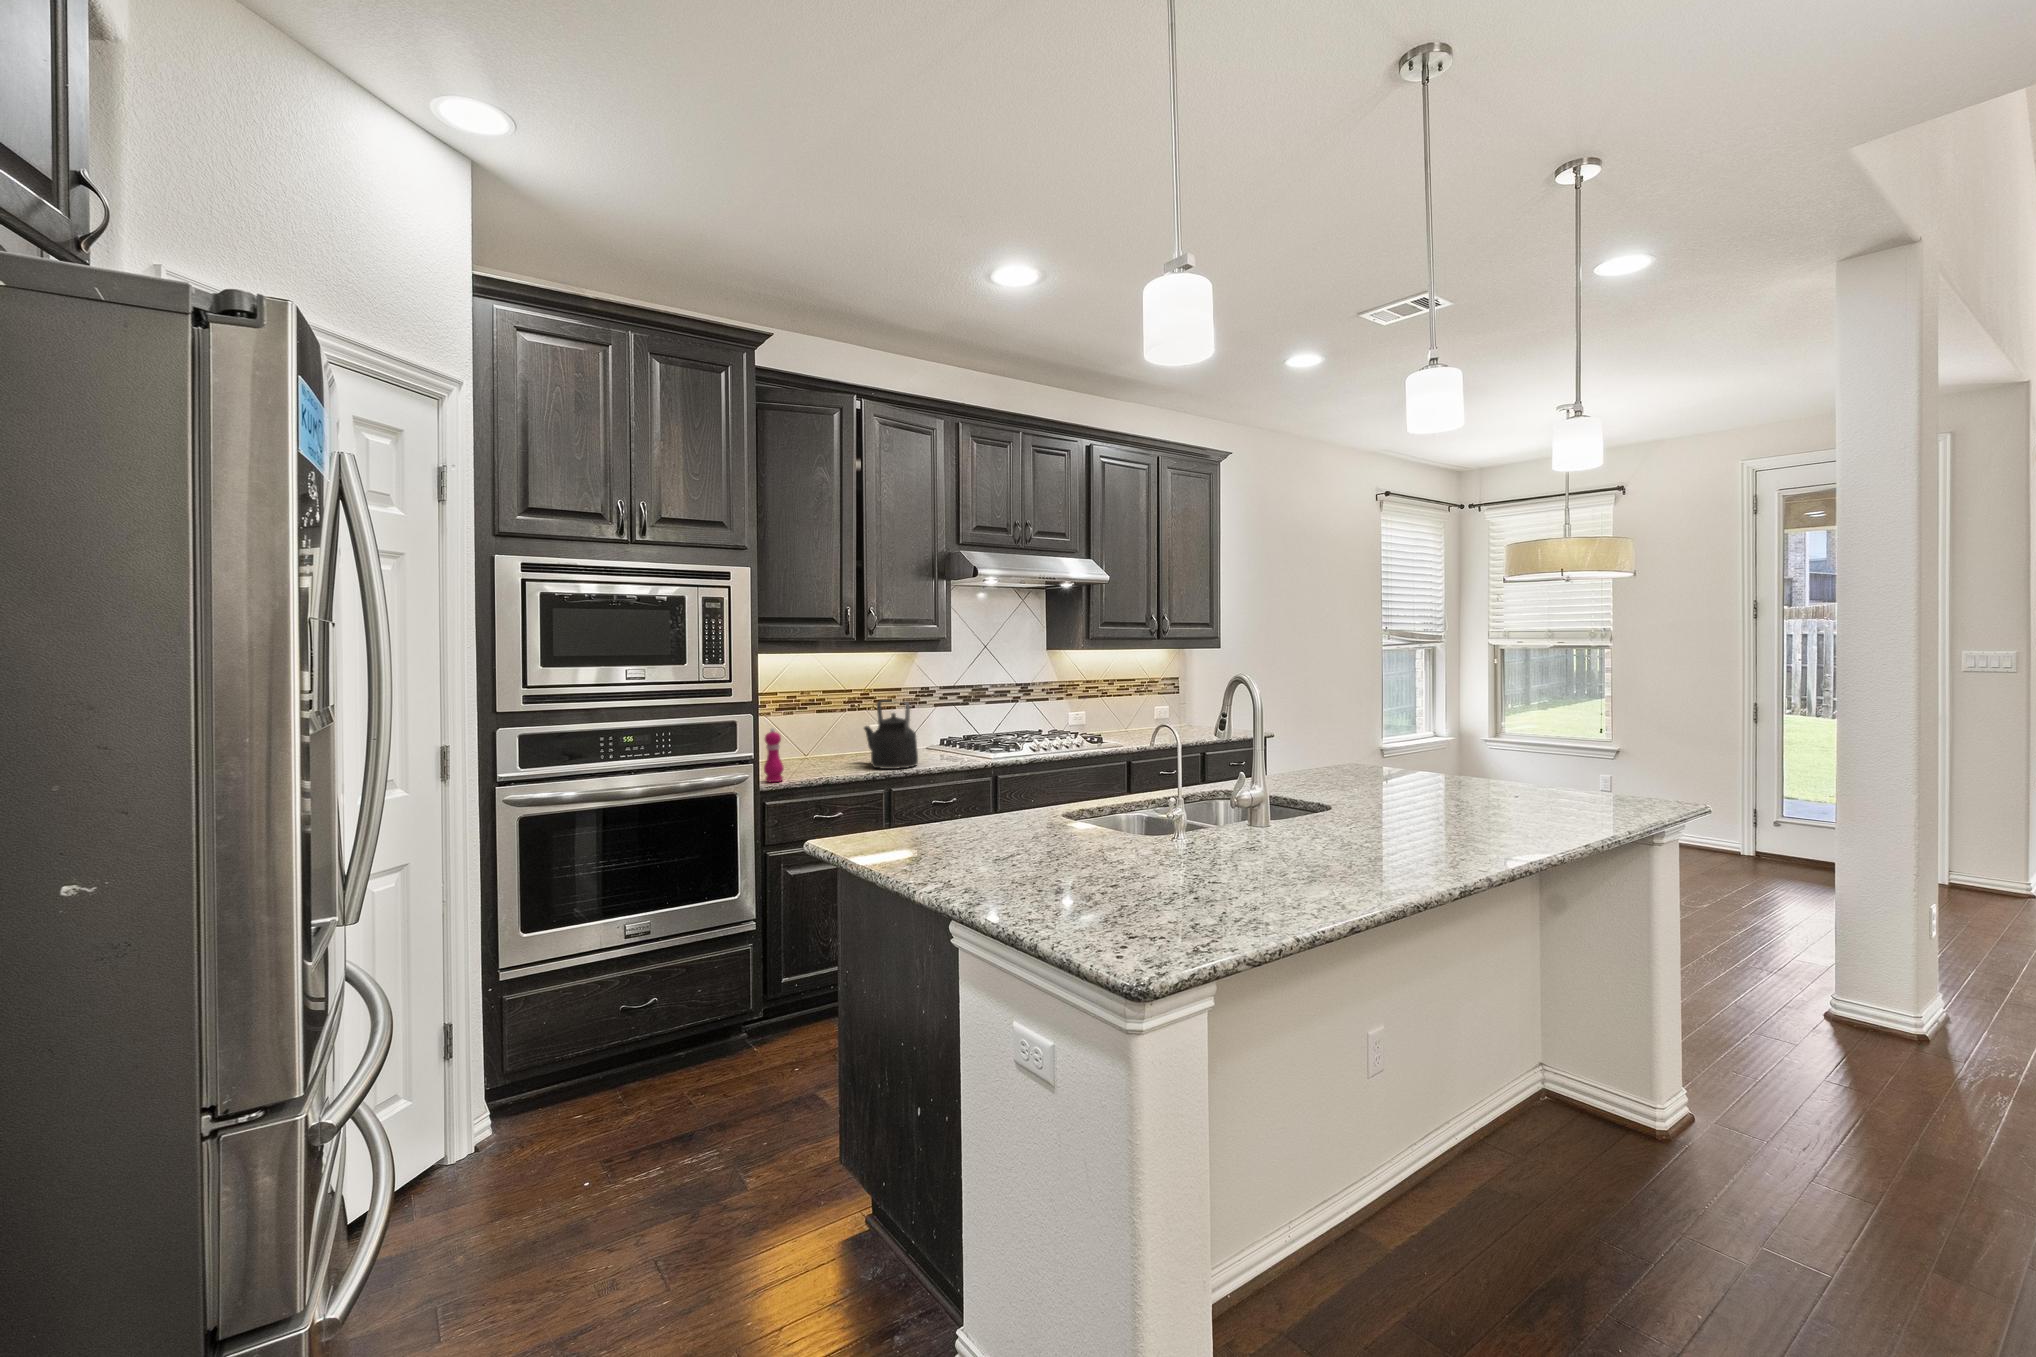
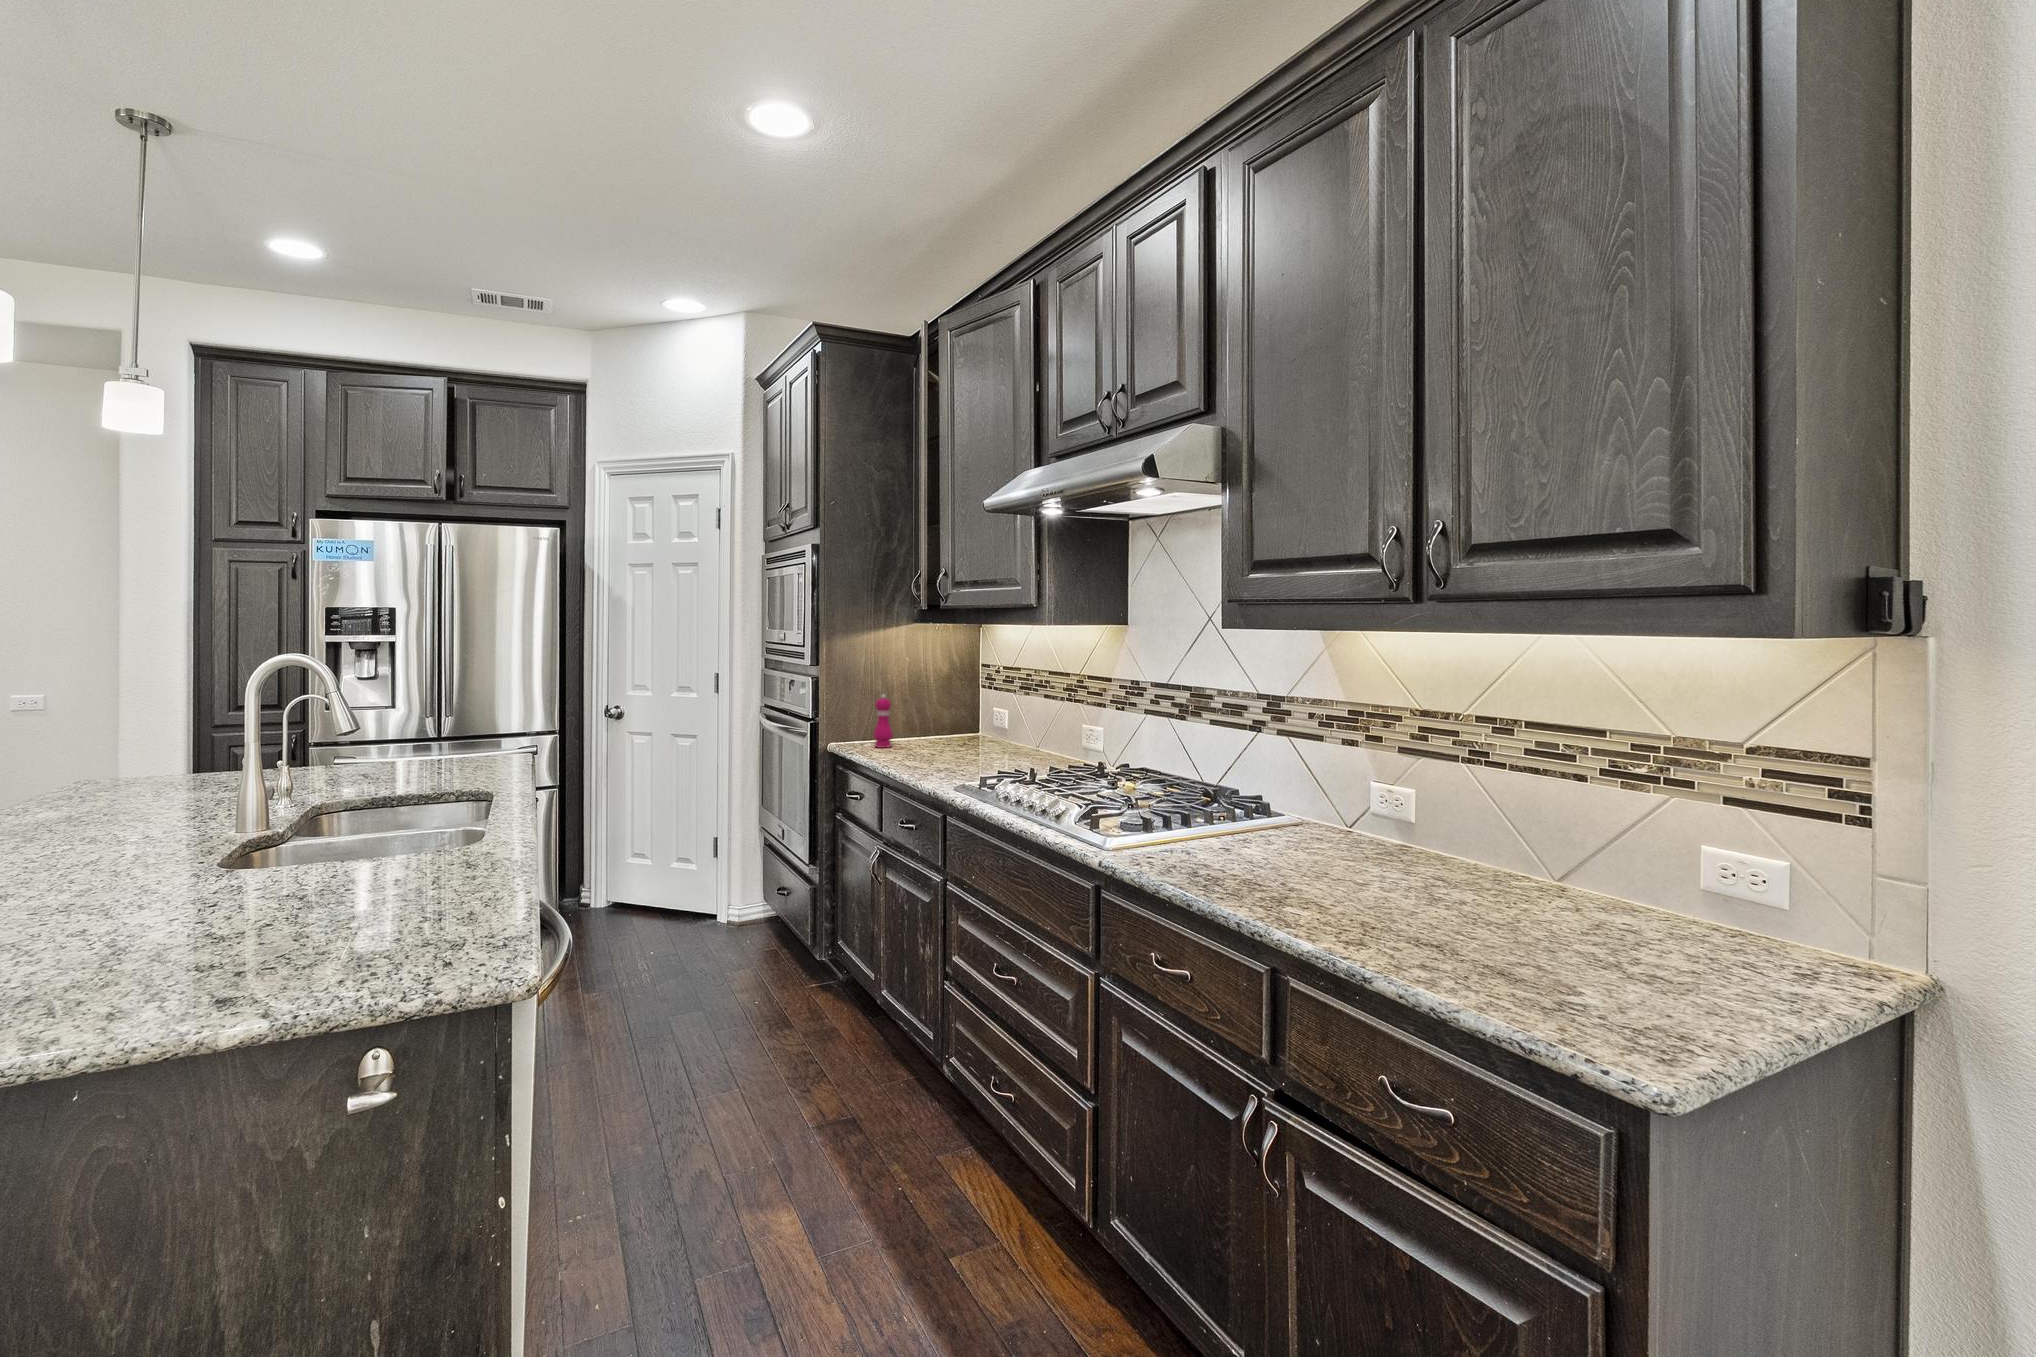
kettle: present [864,701,918,769] -> none [902,681,979,765]

